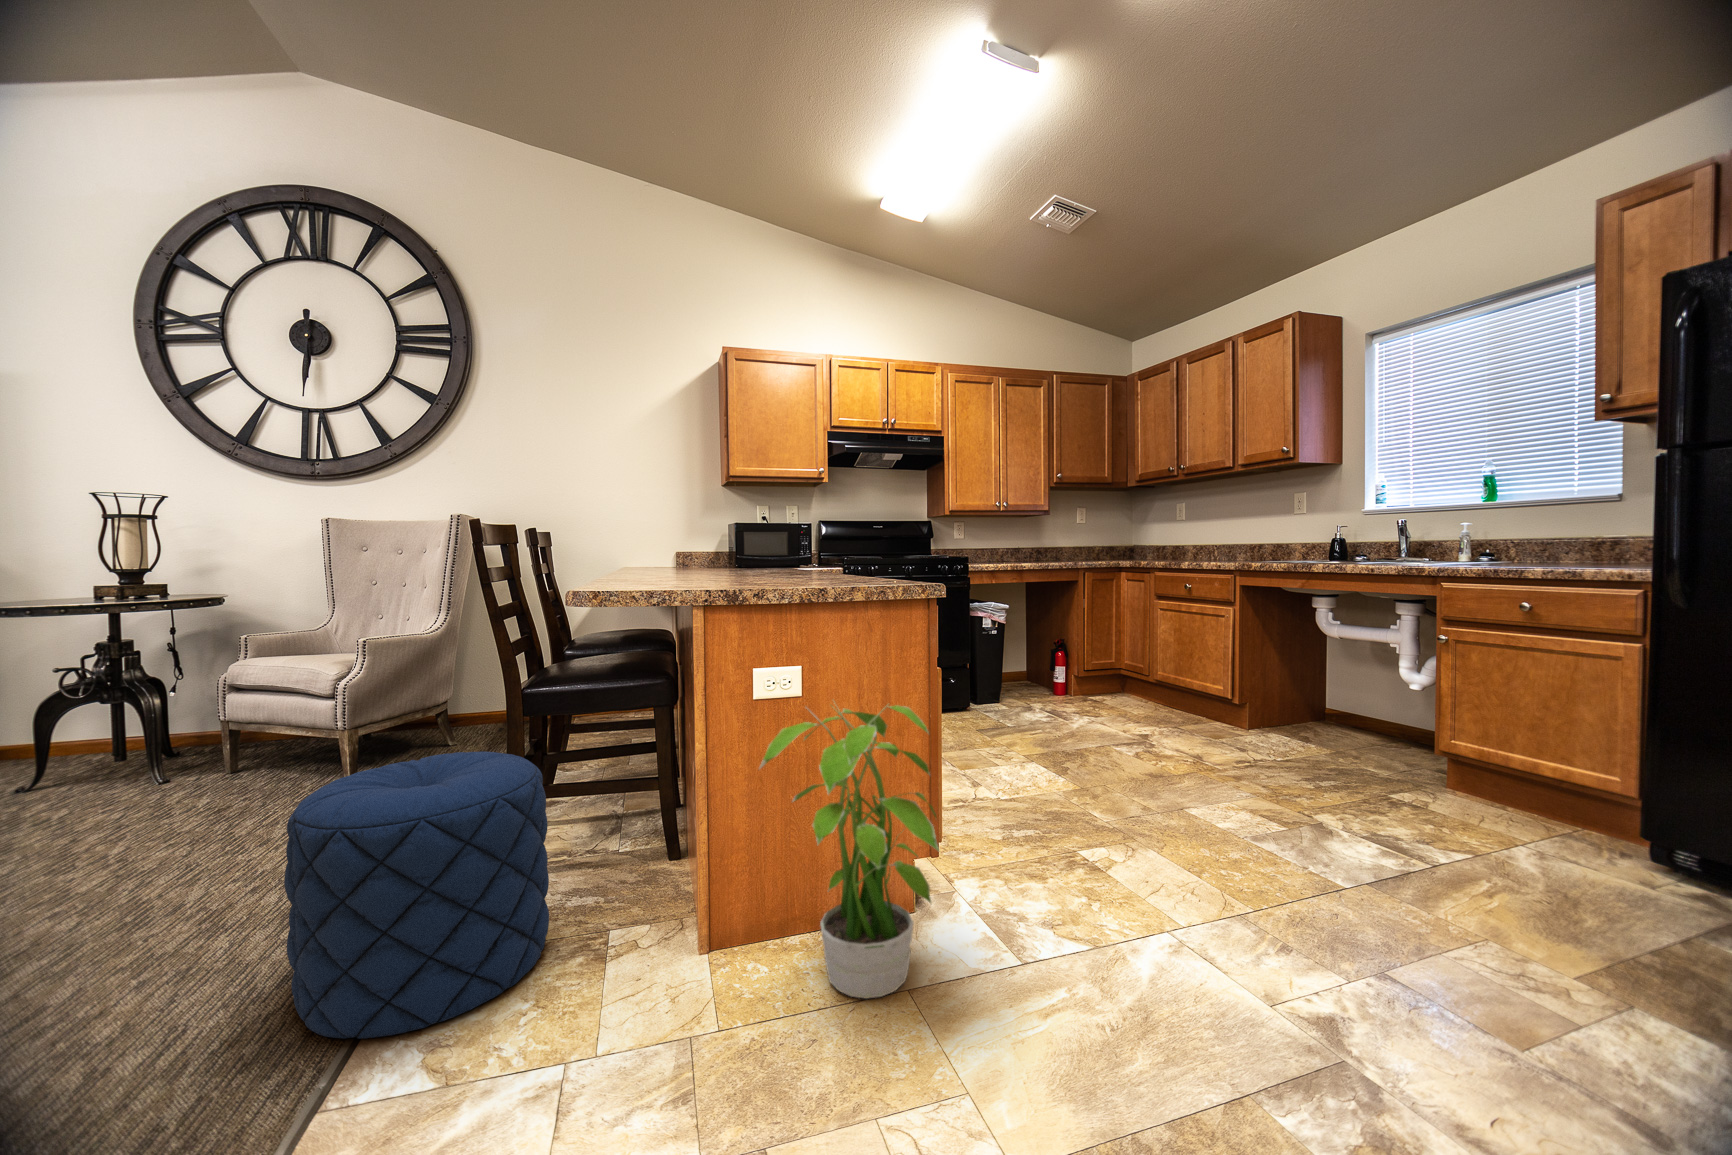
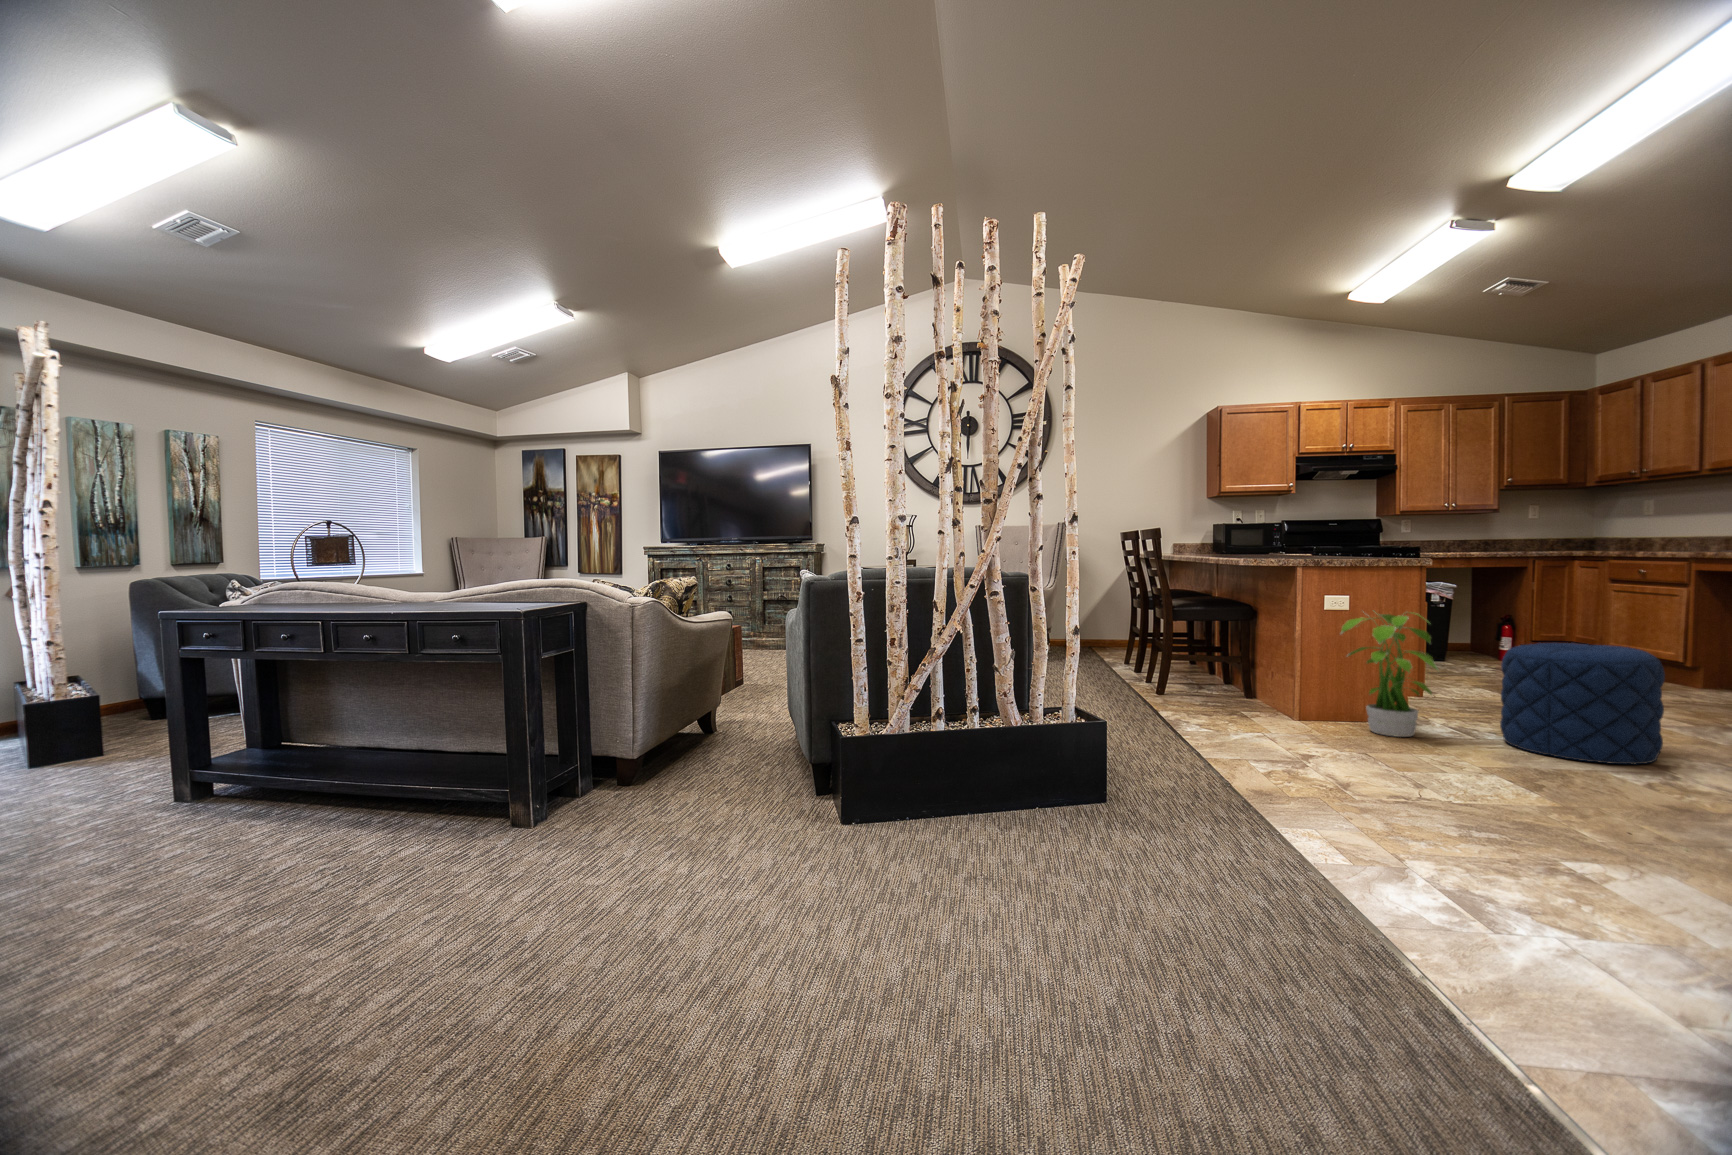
pouf: present [284,752,549,1039] -> present [1500,643,1665,764]

